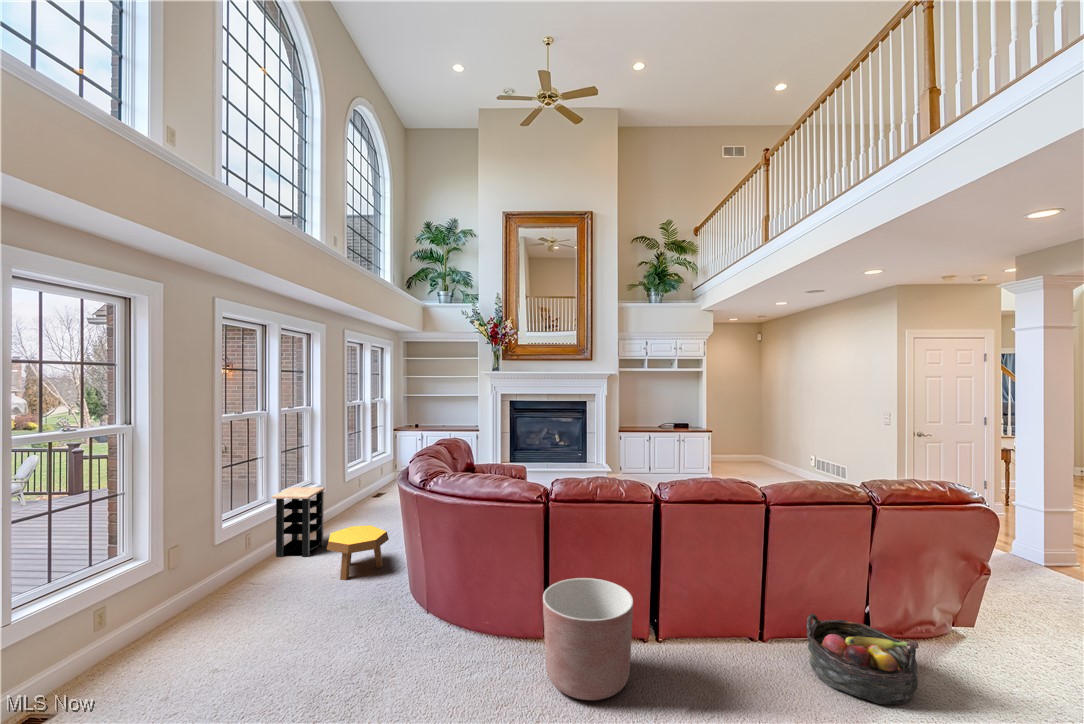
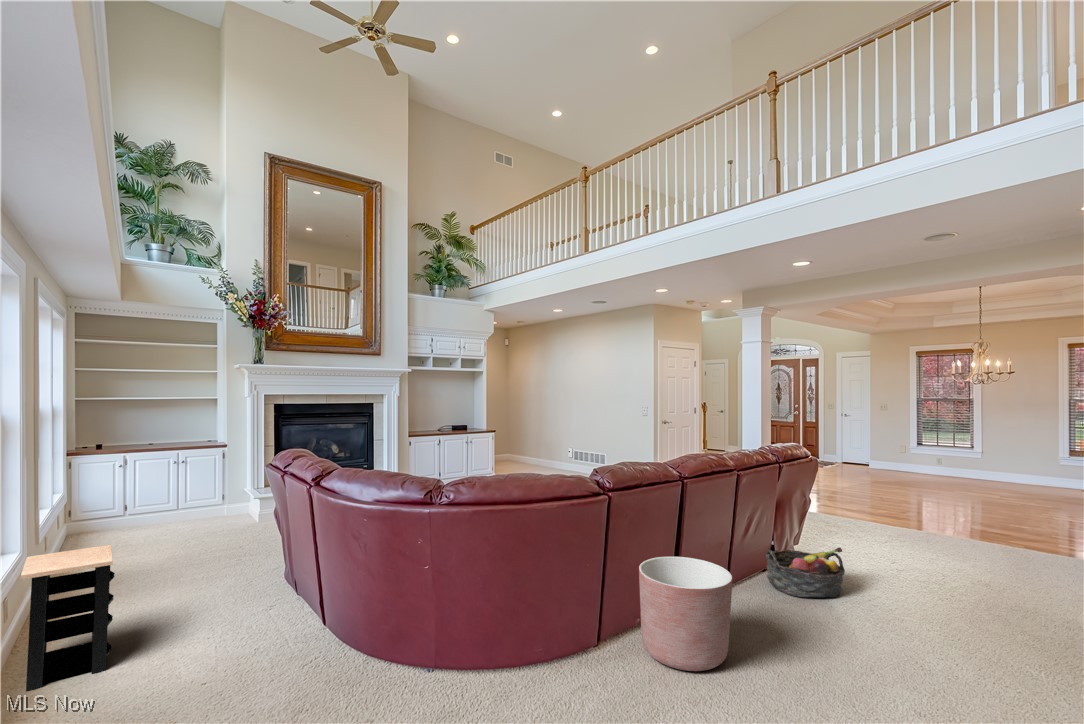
footstool: present [327,525,389,580] -> none [185,586,291,678]

